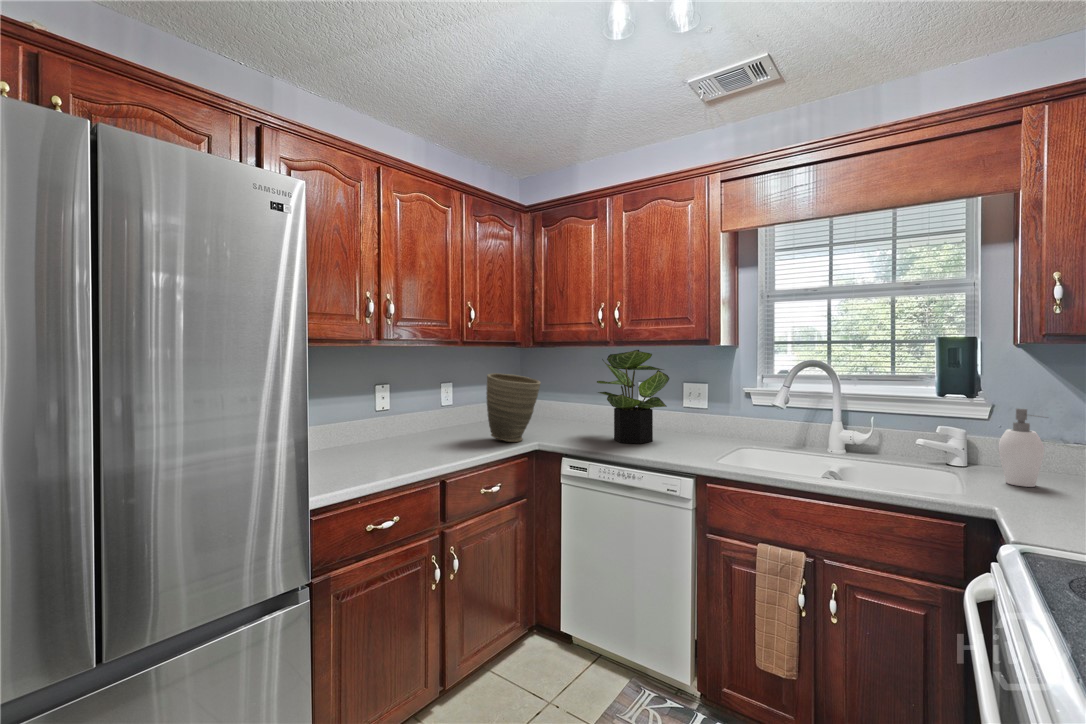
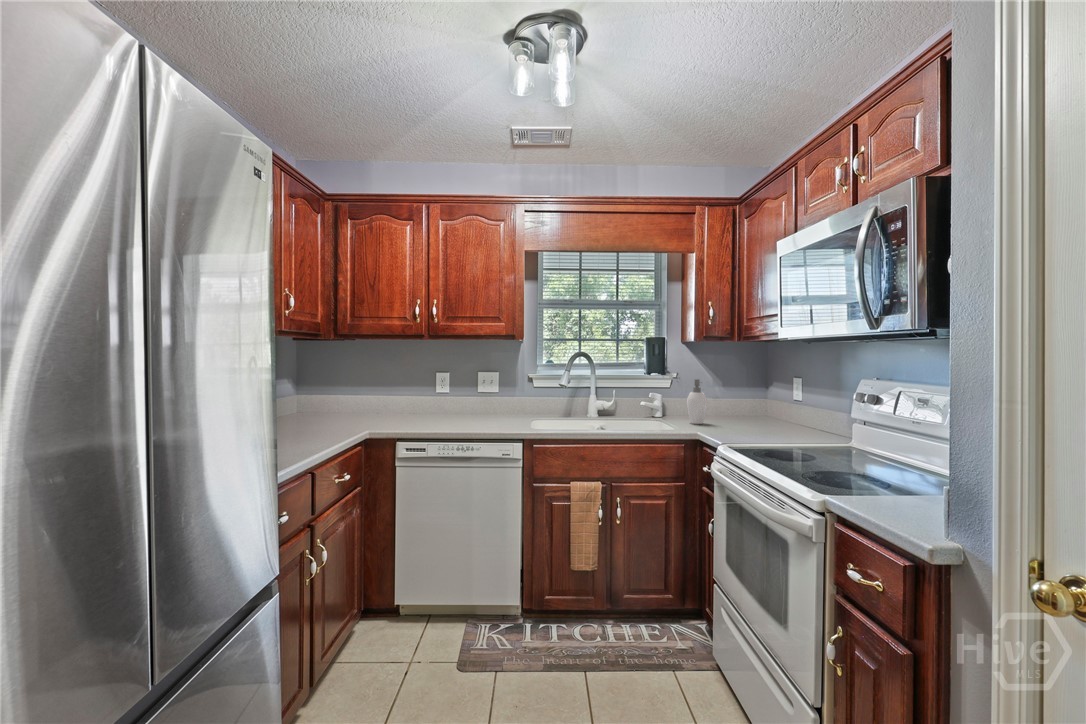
potted plant: present [597,350,669,444] -> none [407,341,477,424]
vase: present [486,373,541,442] -> none [307,363,366,431]

